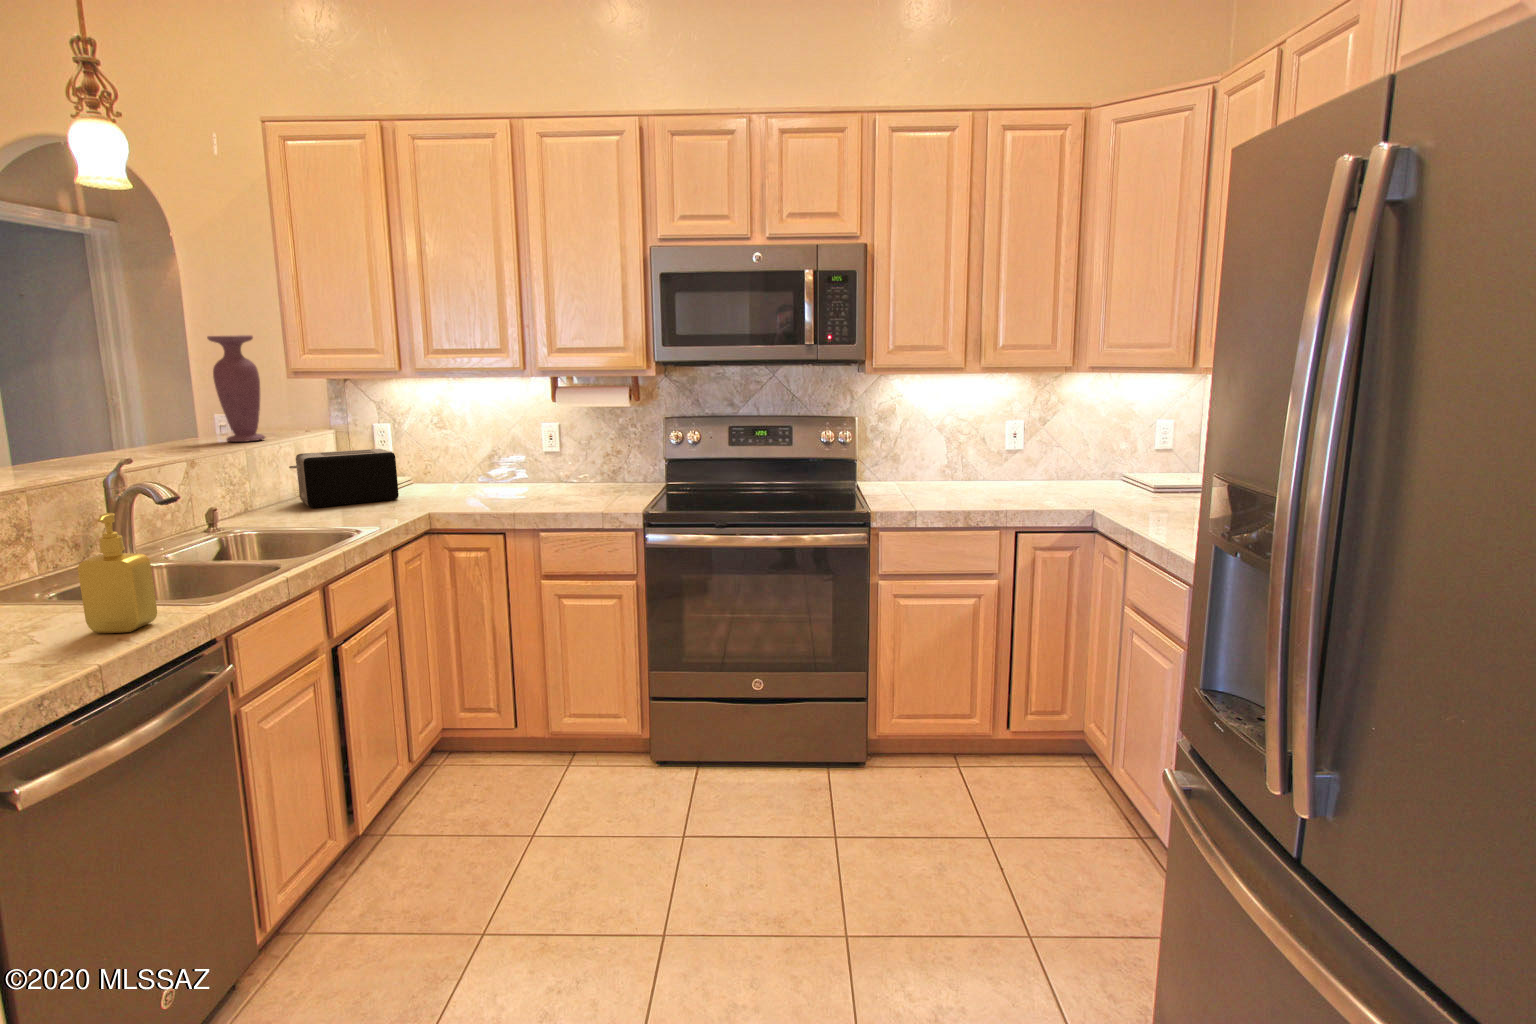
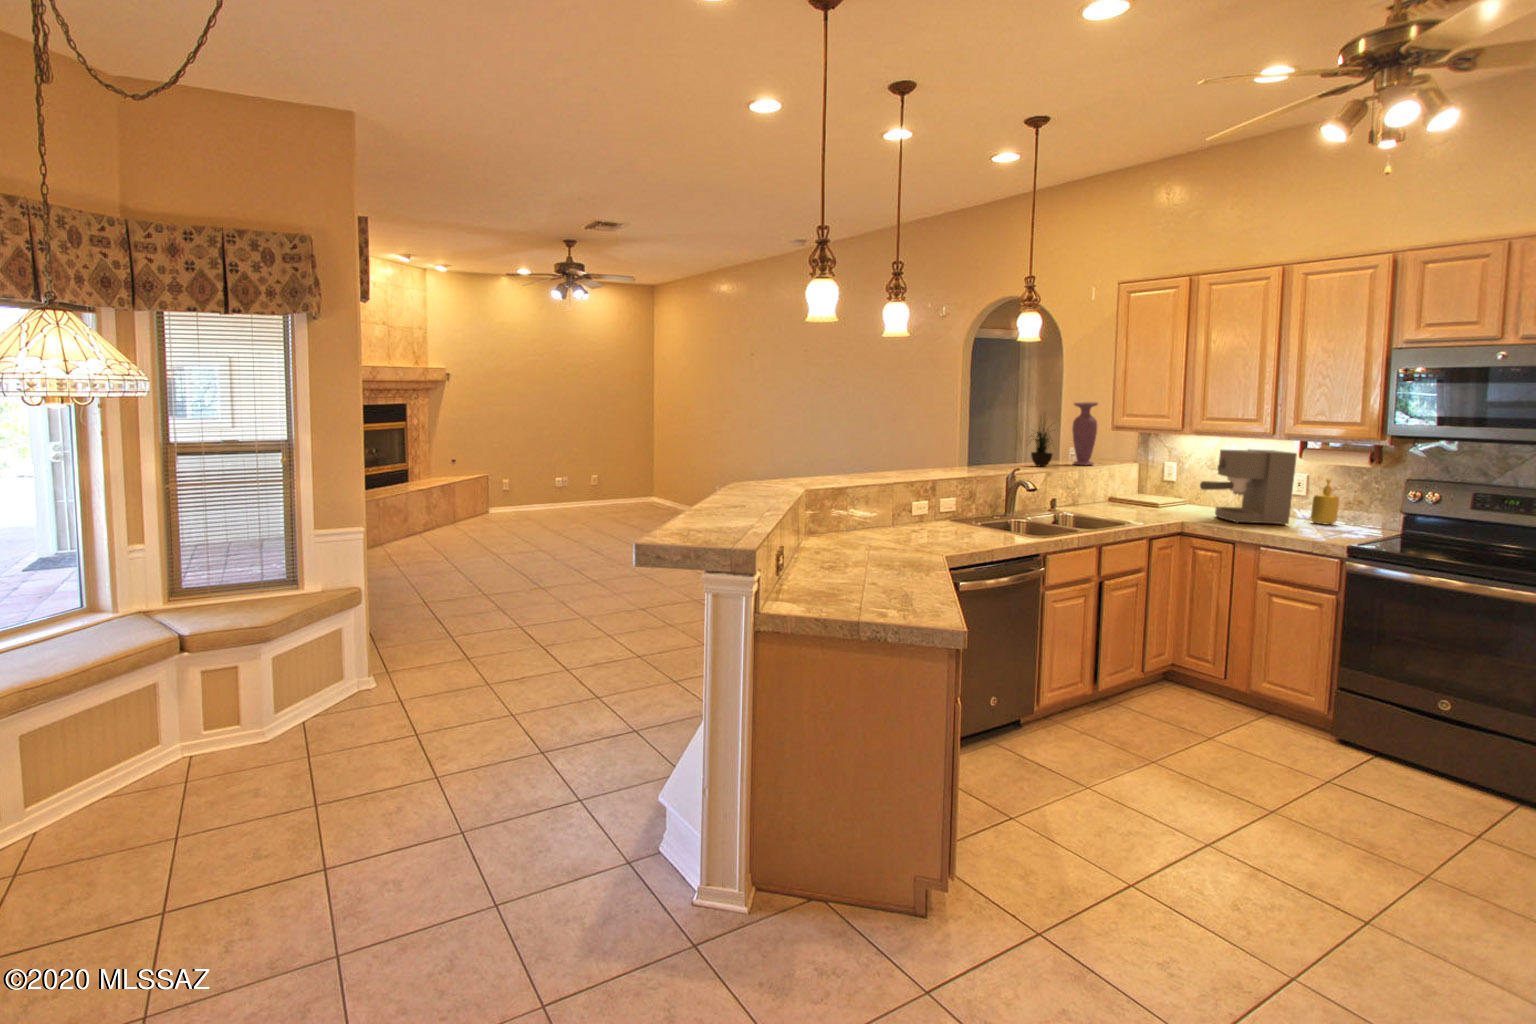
potted plant: none [122,332,195,453] -> present [1031,421,1052,466]
coffee maker: none [443,397,558,502] -> present [1200,449,1297,525]
toaster: present [289,449,399,508] -> none [1103,476,1170,512]
soap dispenser: present [78,513,157,633] -> present [1311,479,1339,525]

